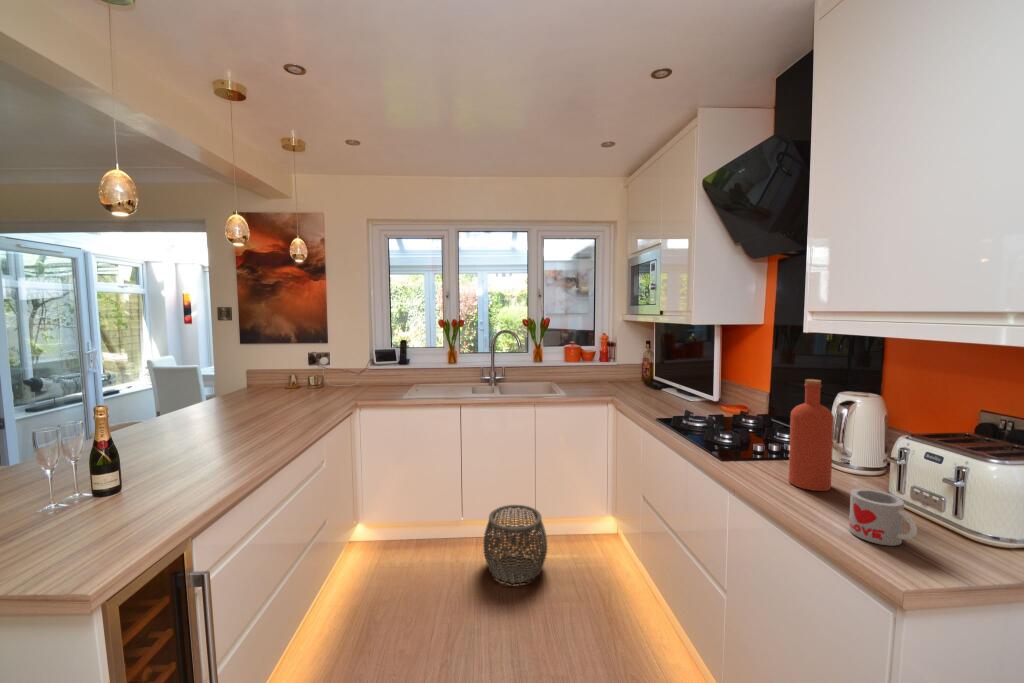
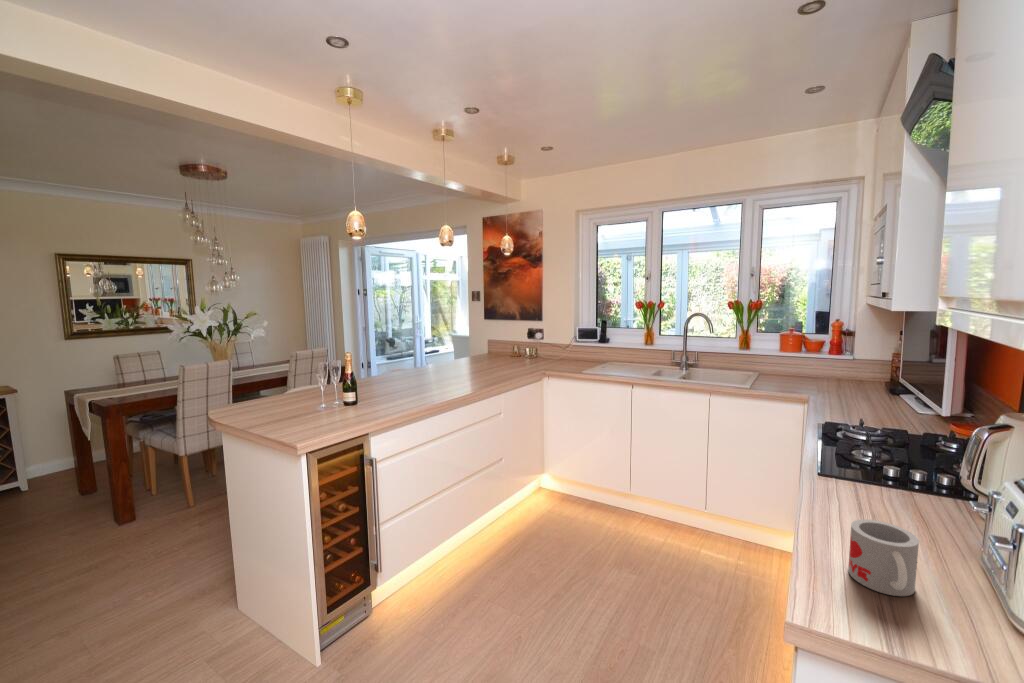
bottle: present [789,379,834,491] -> none [875,384,944,534]
woven basket: present [483,505,547,584] -> none [634,490,703,568]

